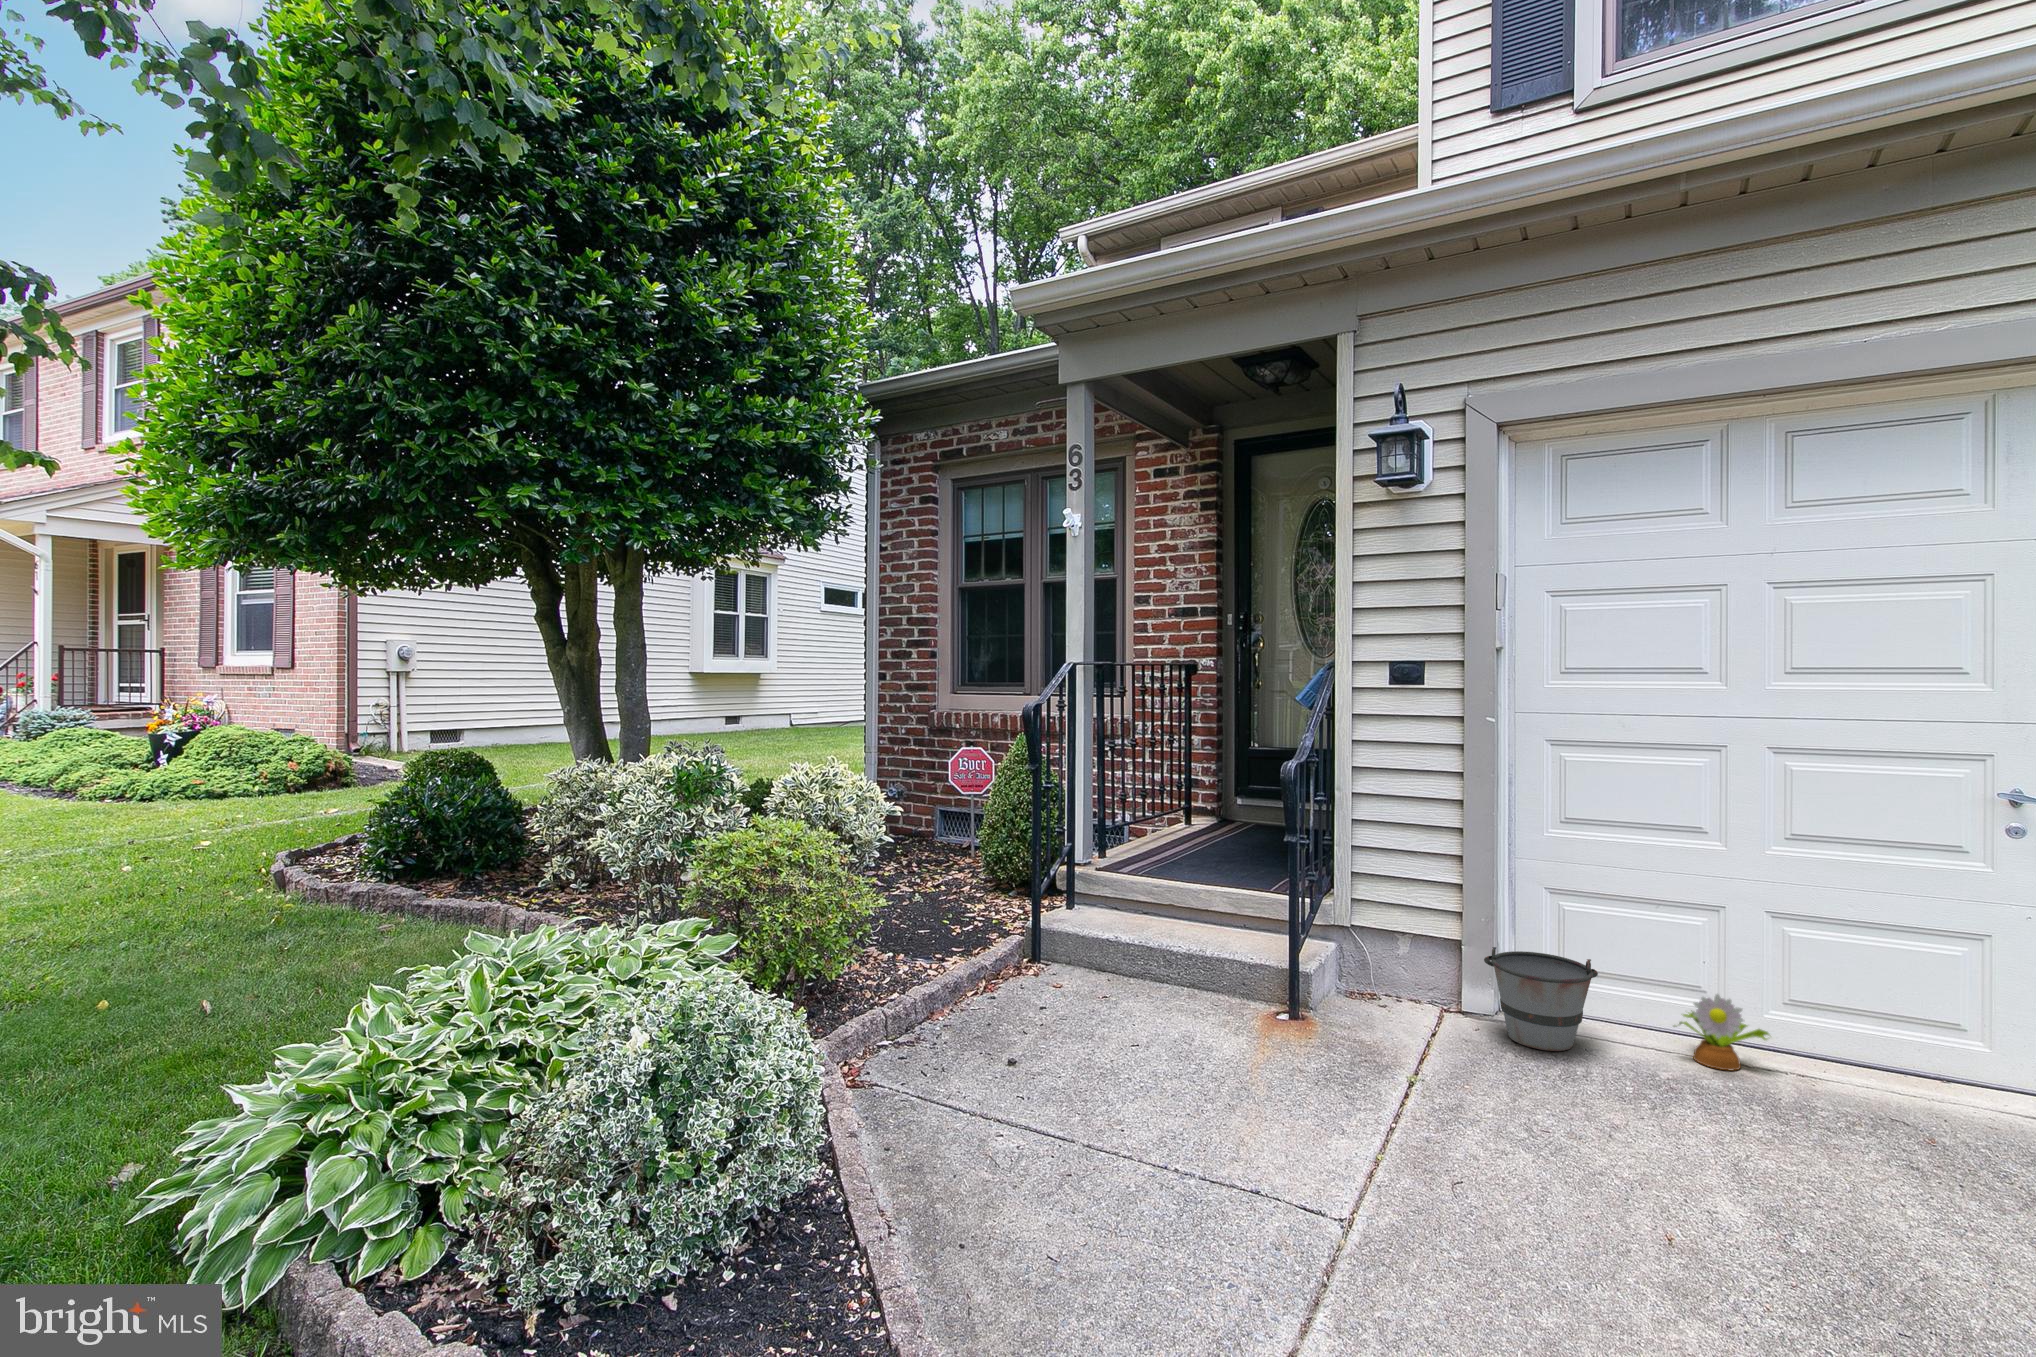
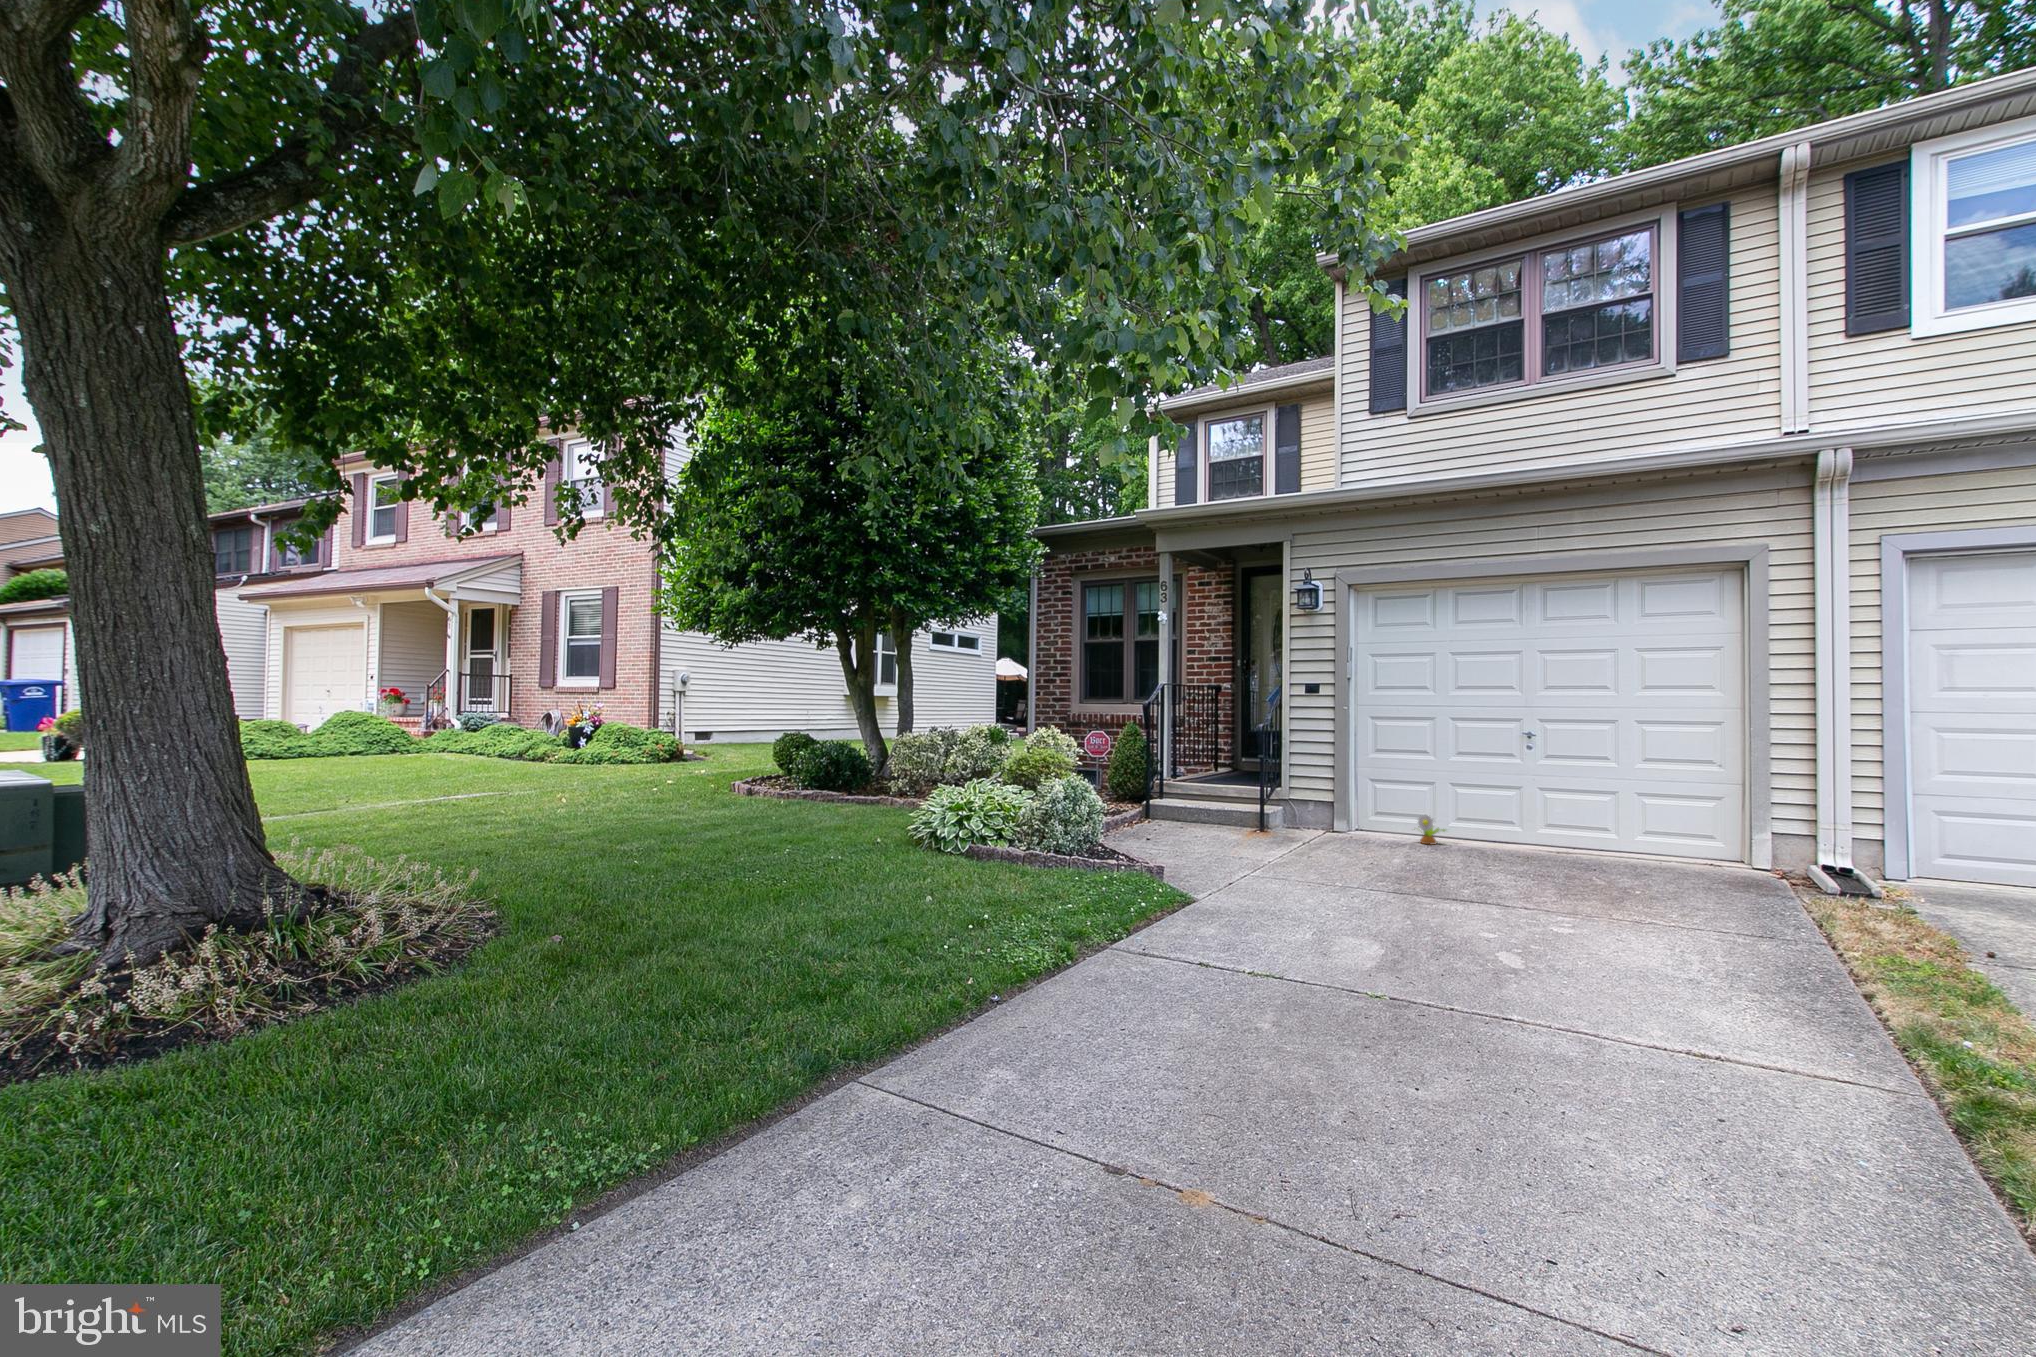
bucket: present [1484,947,1598,1051] -> none [1341,802,1385,840]

